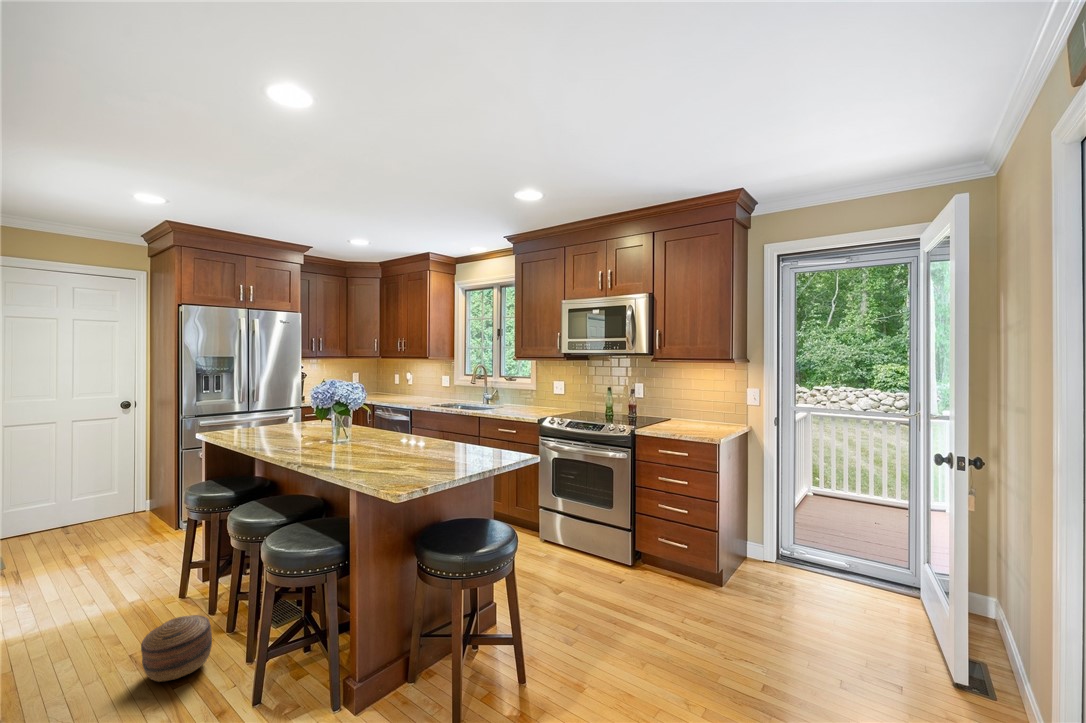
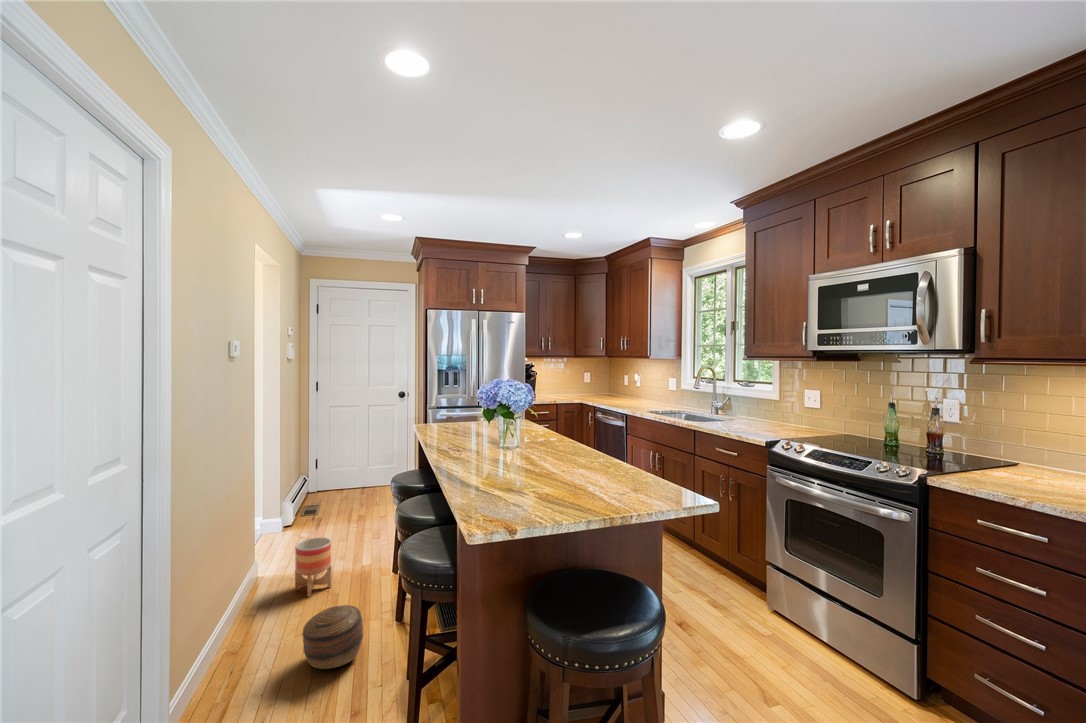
planter: none [62,570,115,638] -> present [295,537,332,596]

